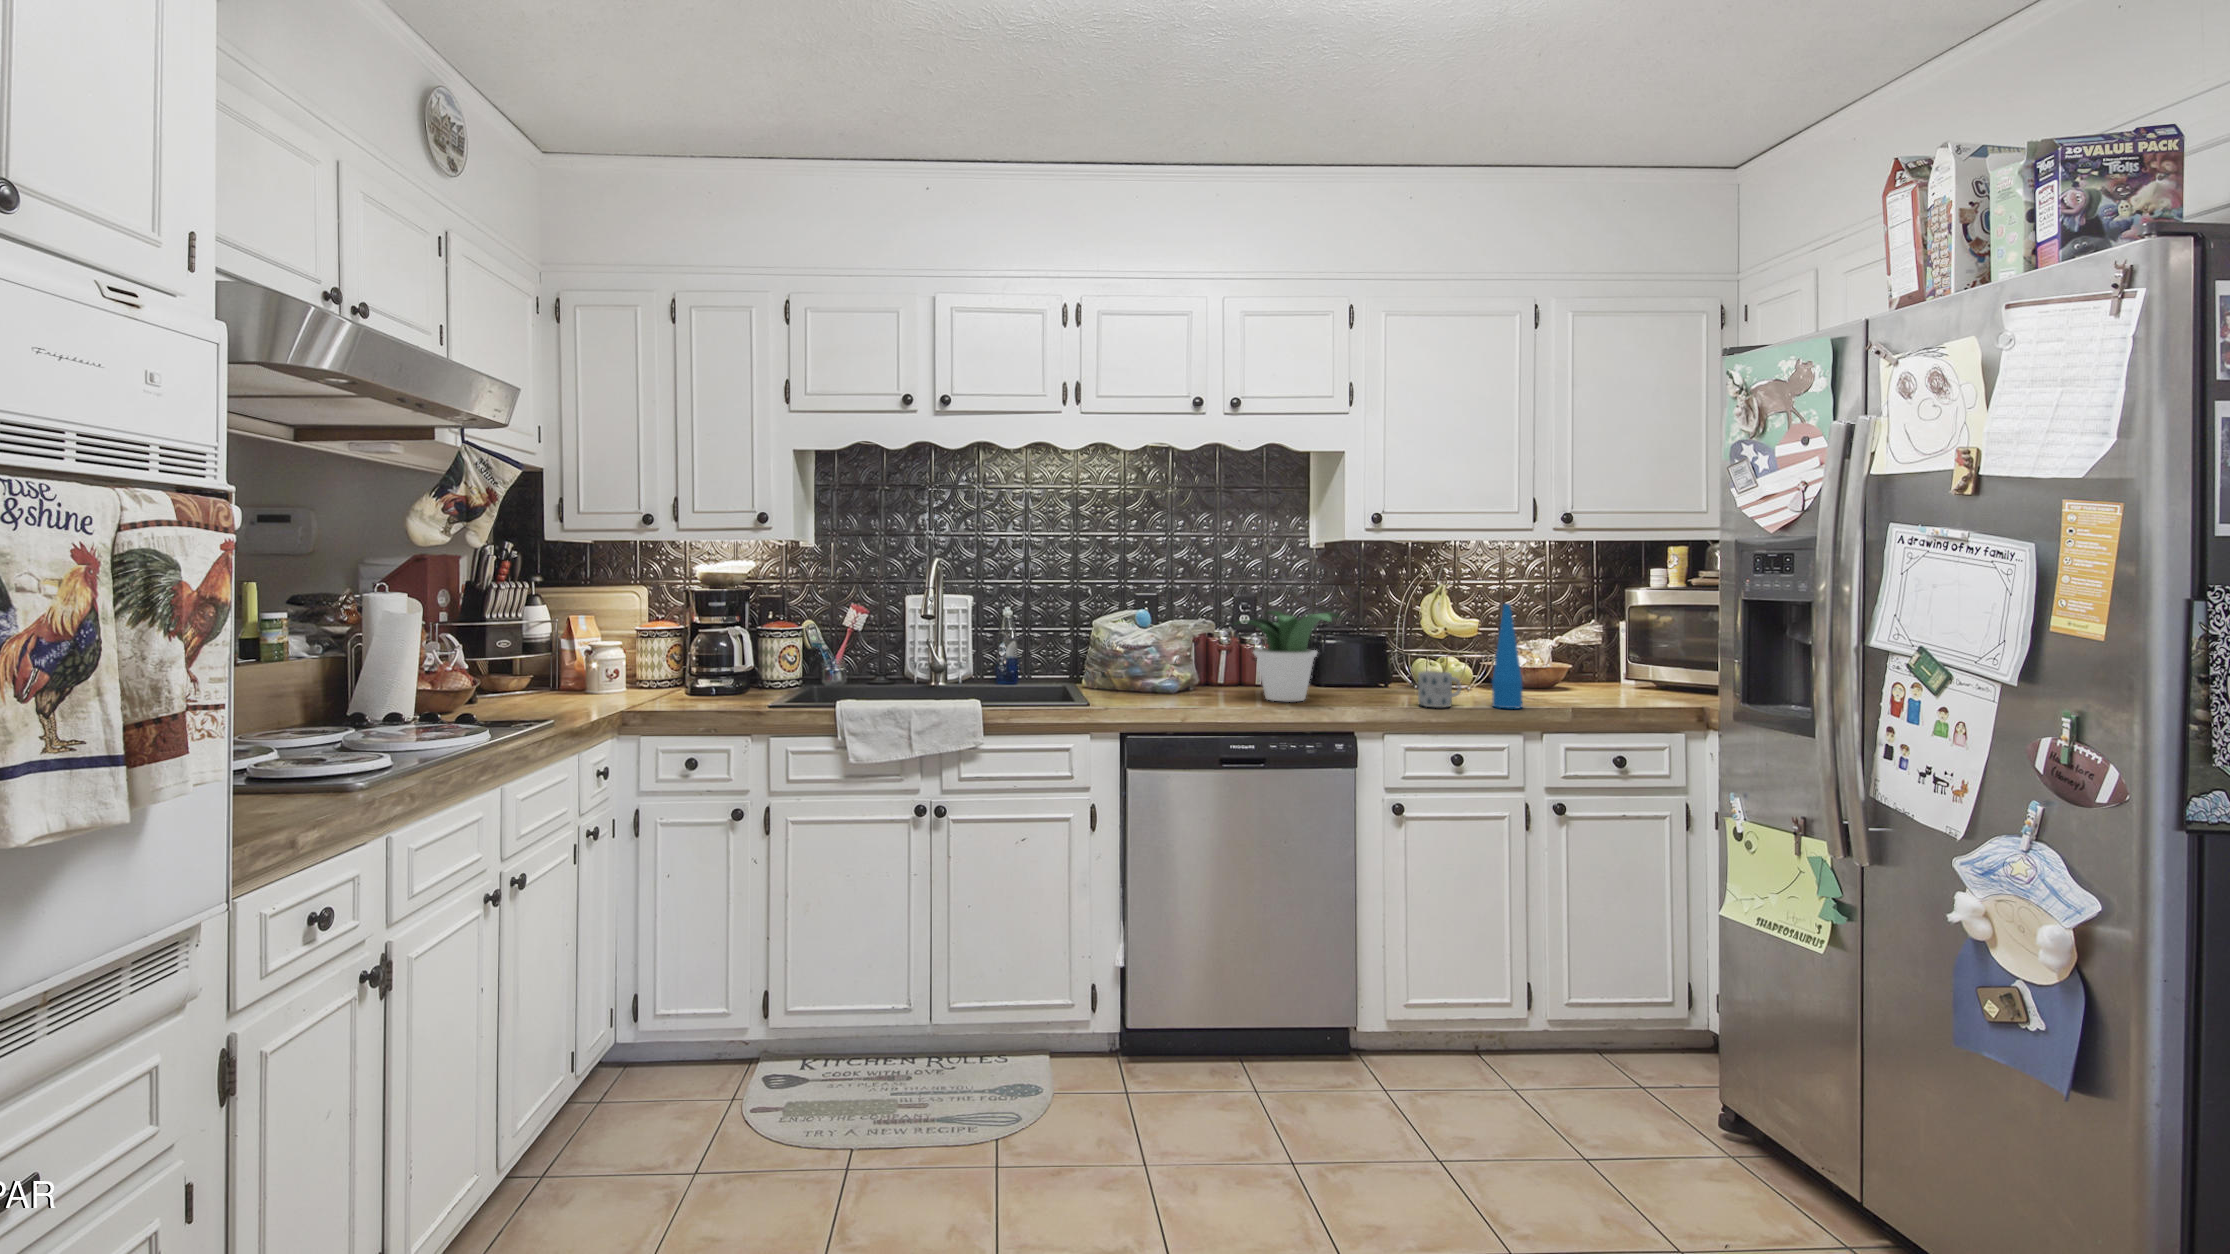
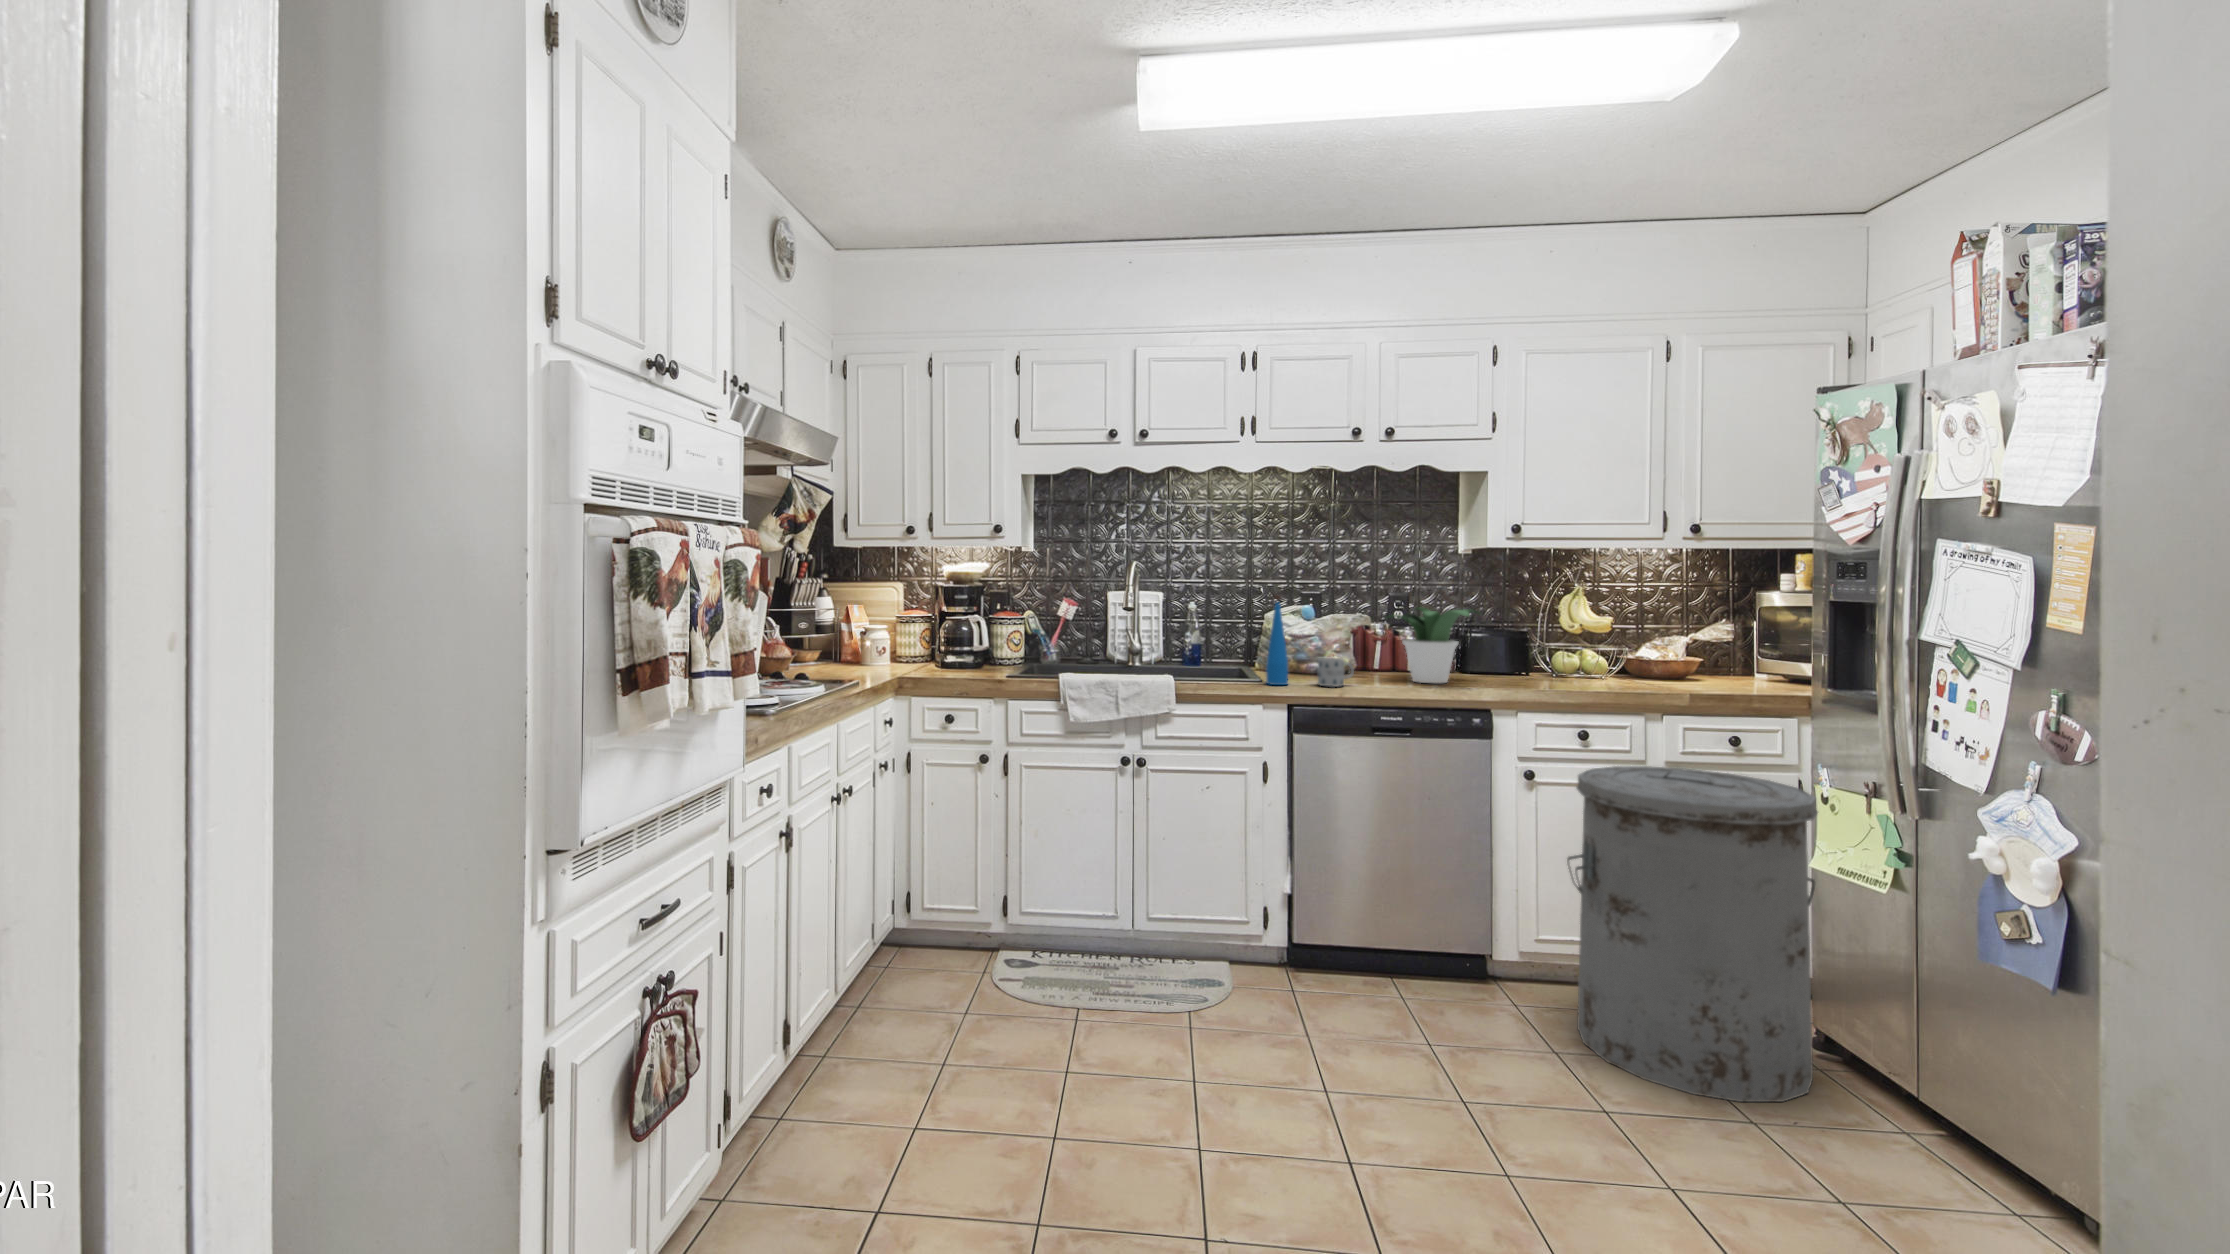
bottle: present [1492,595,1522,708] -> present [1266,596,1288,685]
mug: present [1418,671,1461,707] -> present [1318,658,1354,687]
trash can: none [1454,797,1741,1219] -> present [1567,766,1818,1102]

